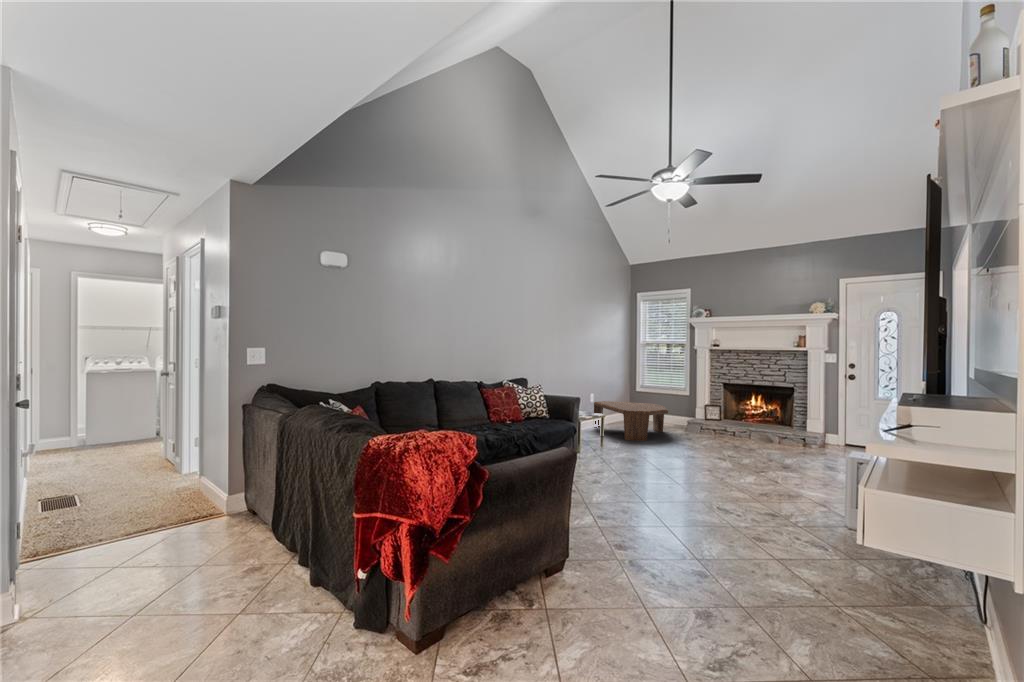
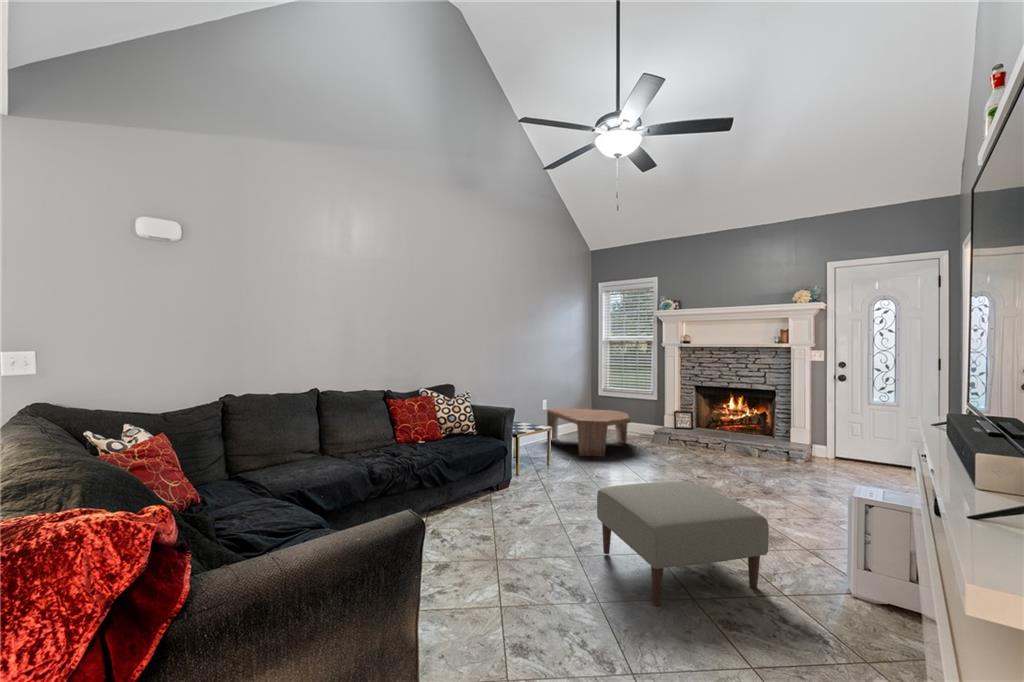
ottoman: none [658,451,787,529] -> present [597,481,769,605]

